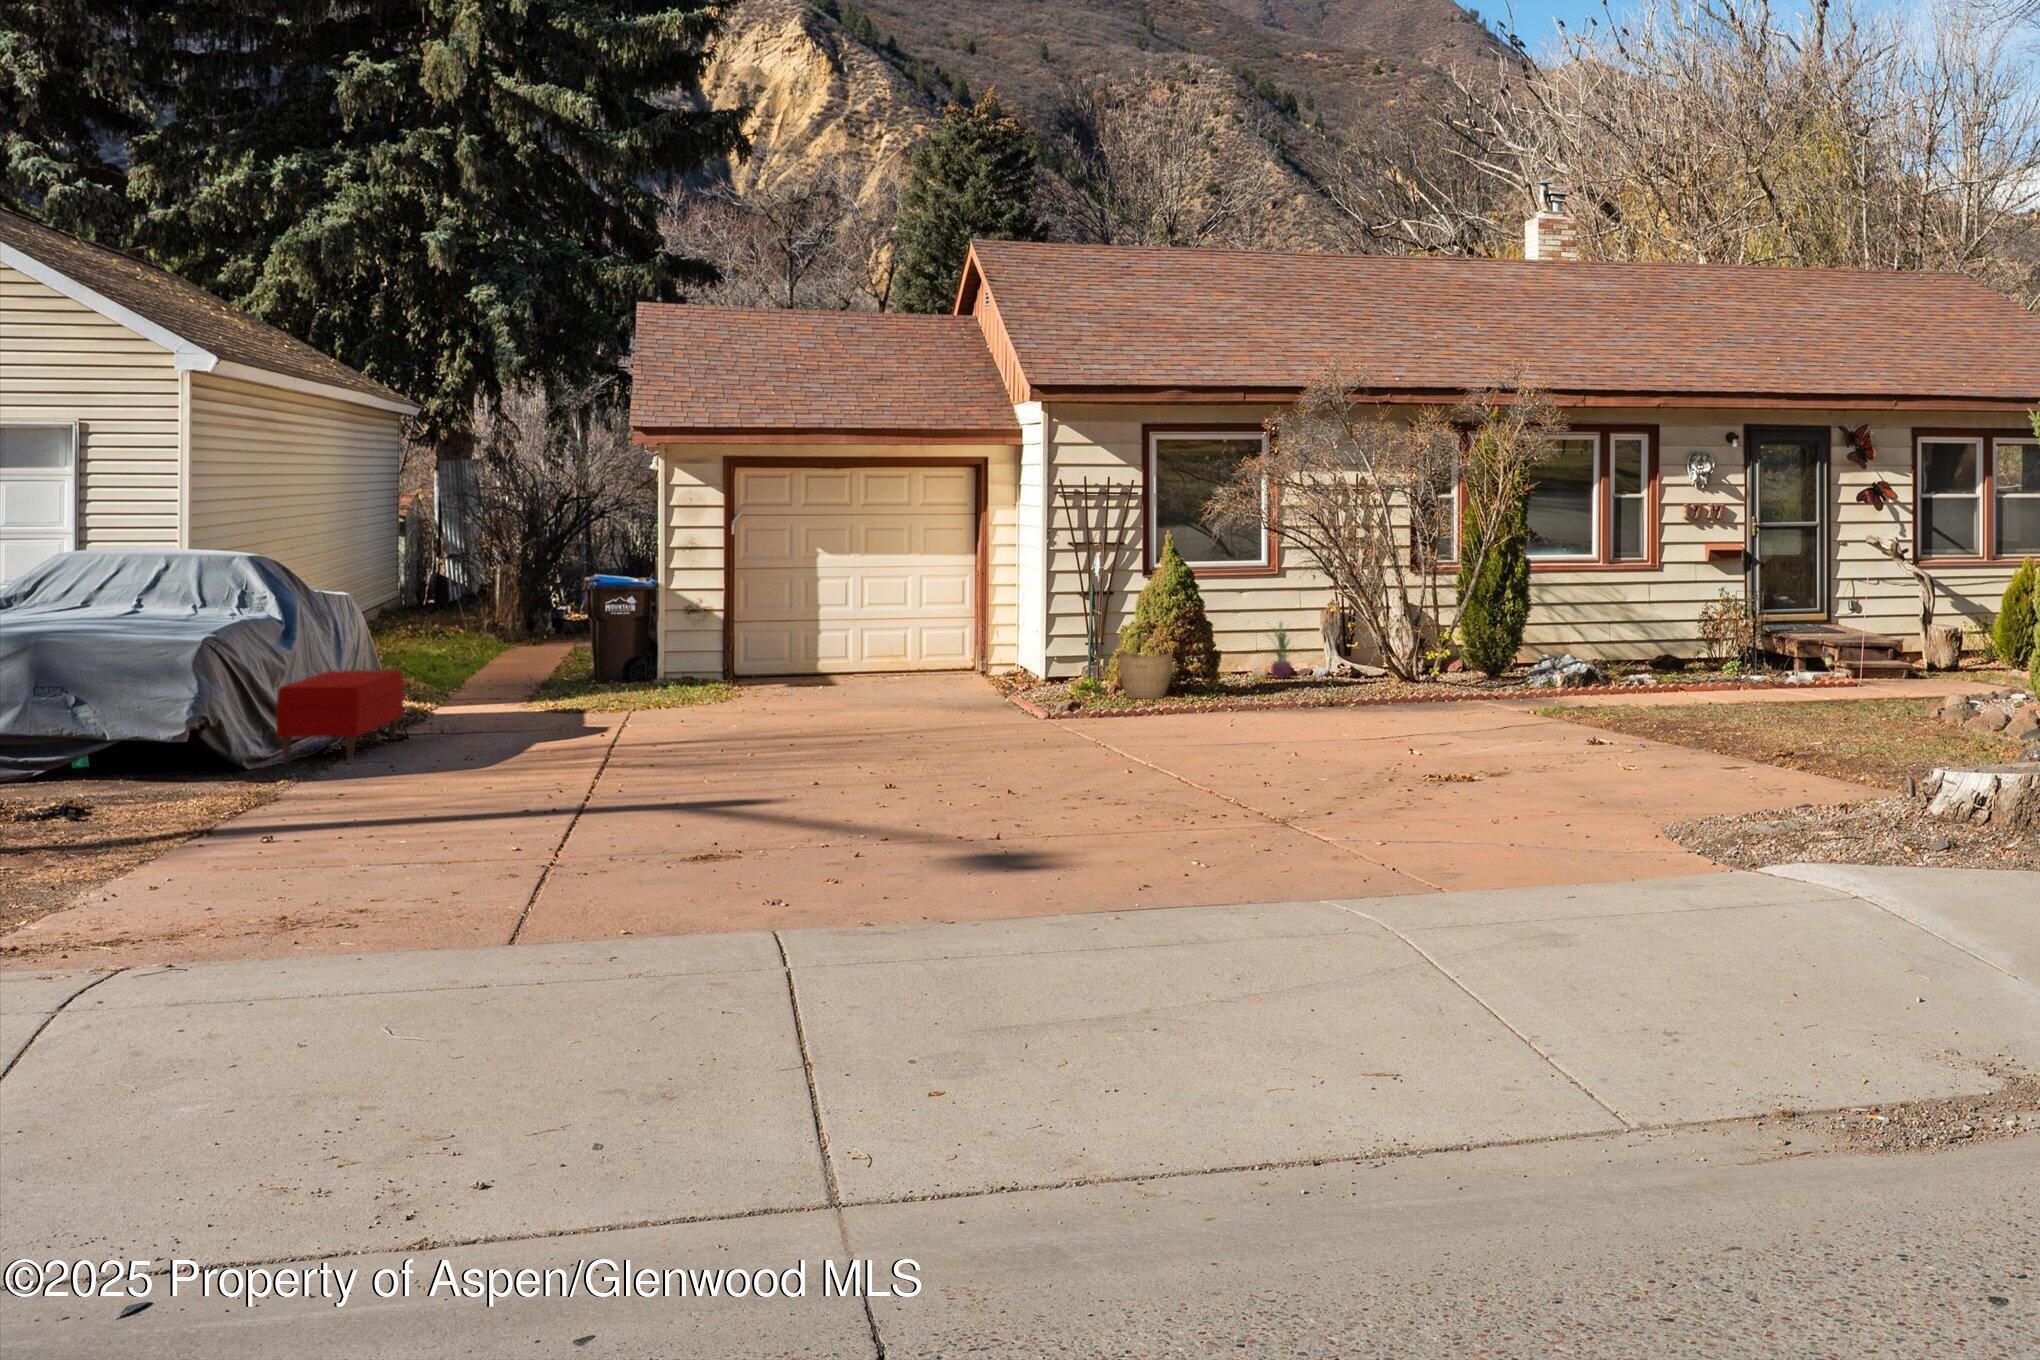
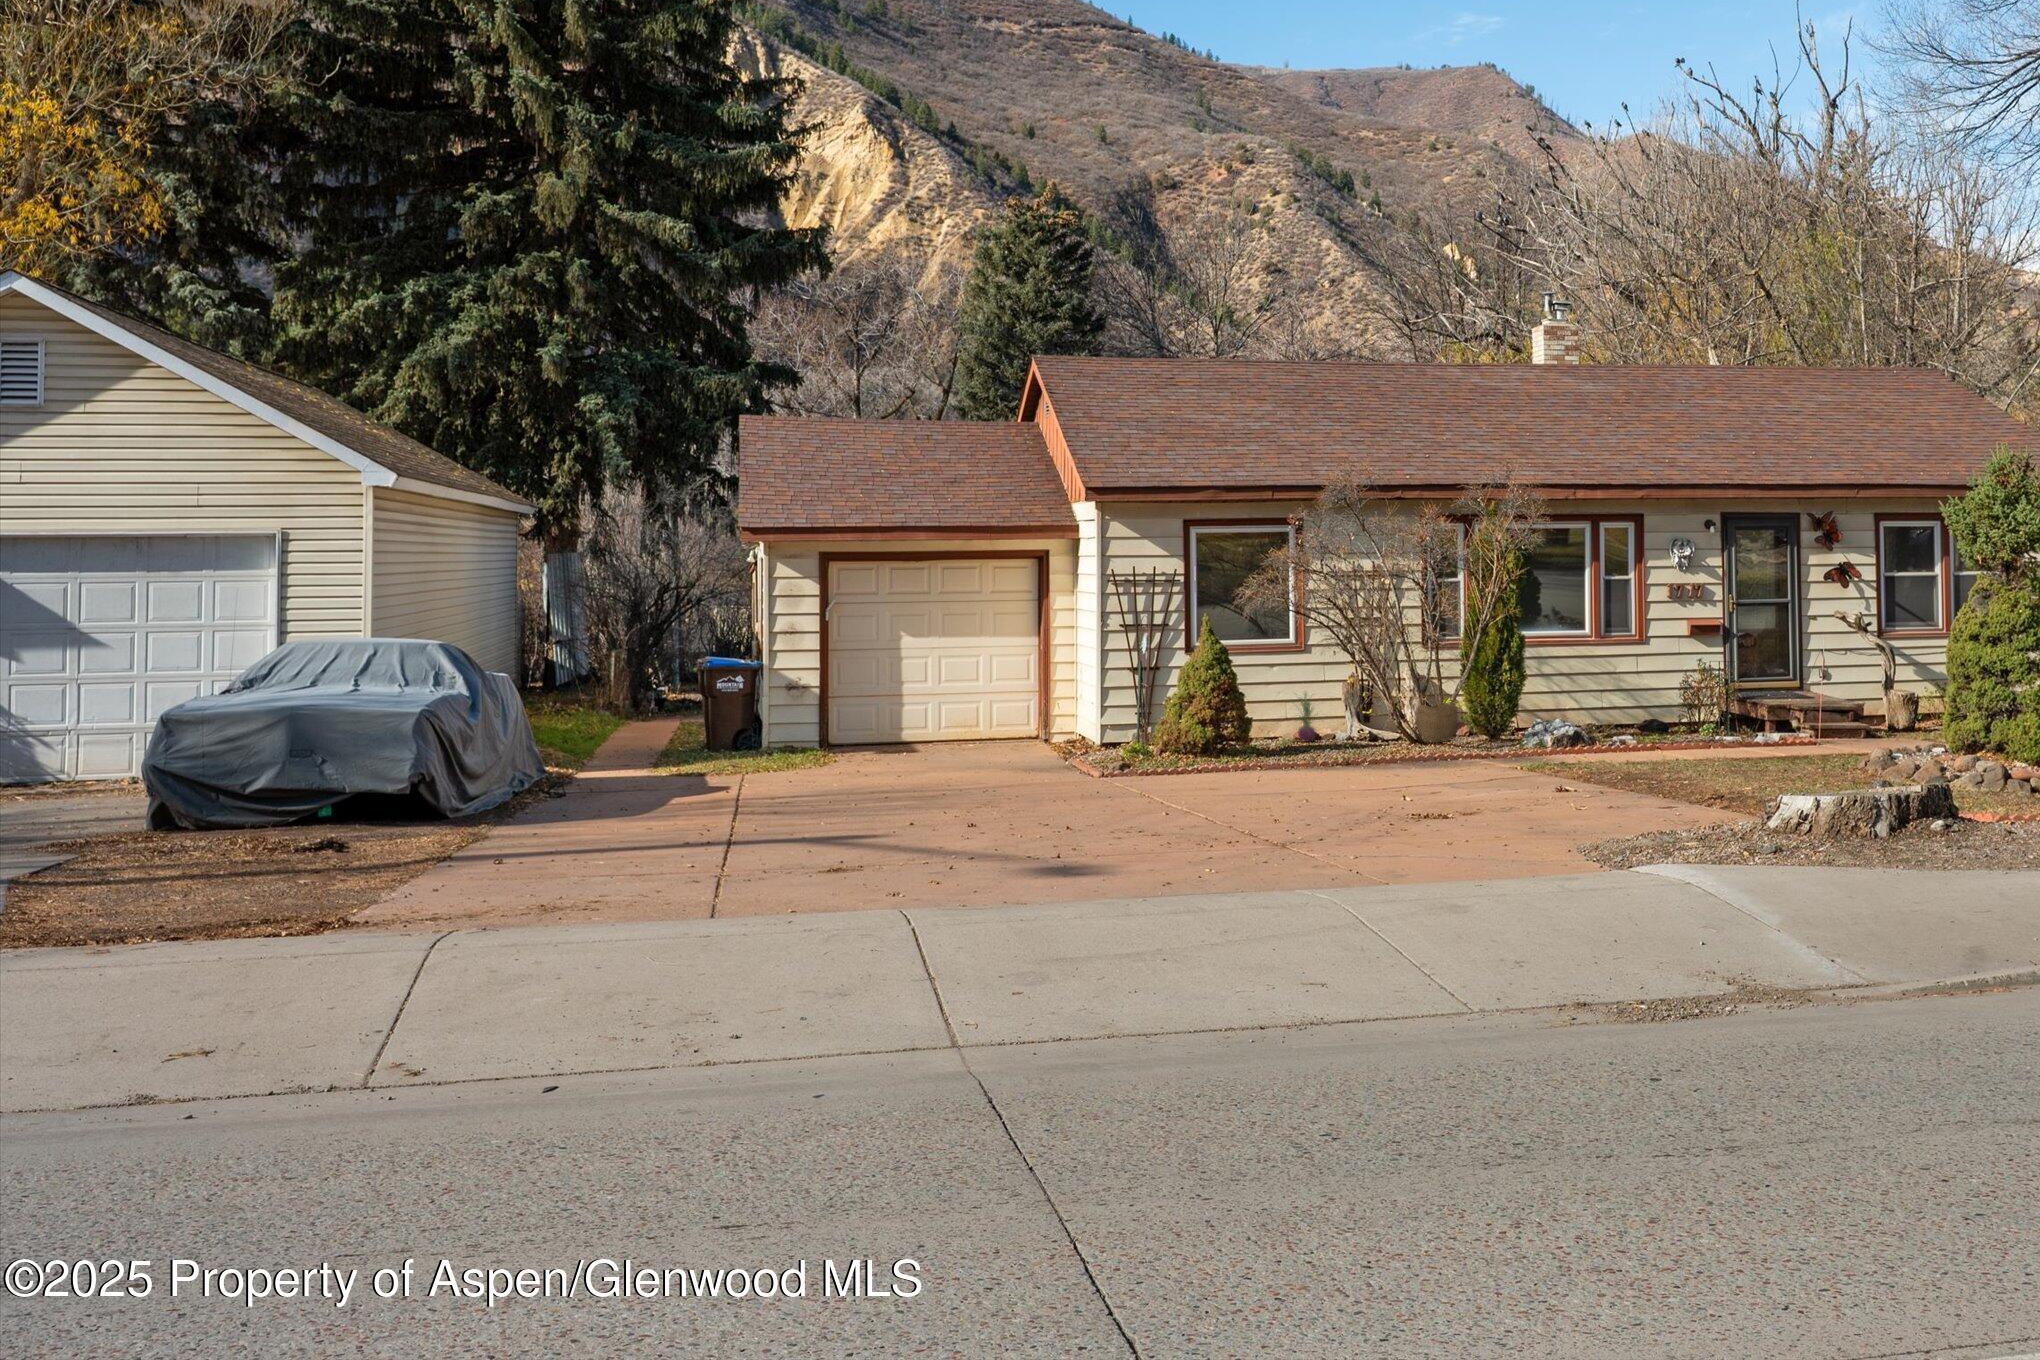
woven basket: present [1119,637,1173,699] -> present [1415,698,1458,743]
bench: present [276,670,404,761] -> none [473,737,569,812]

